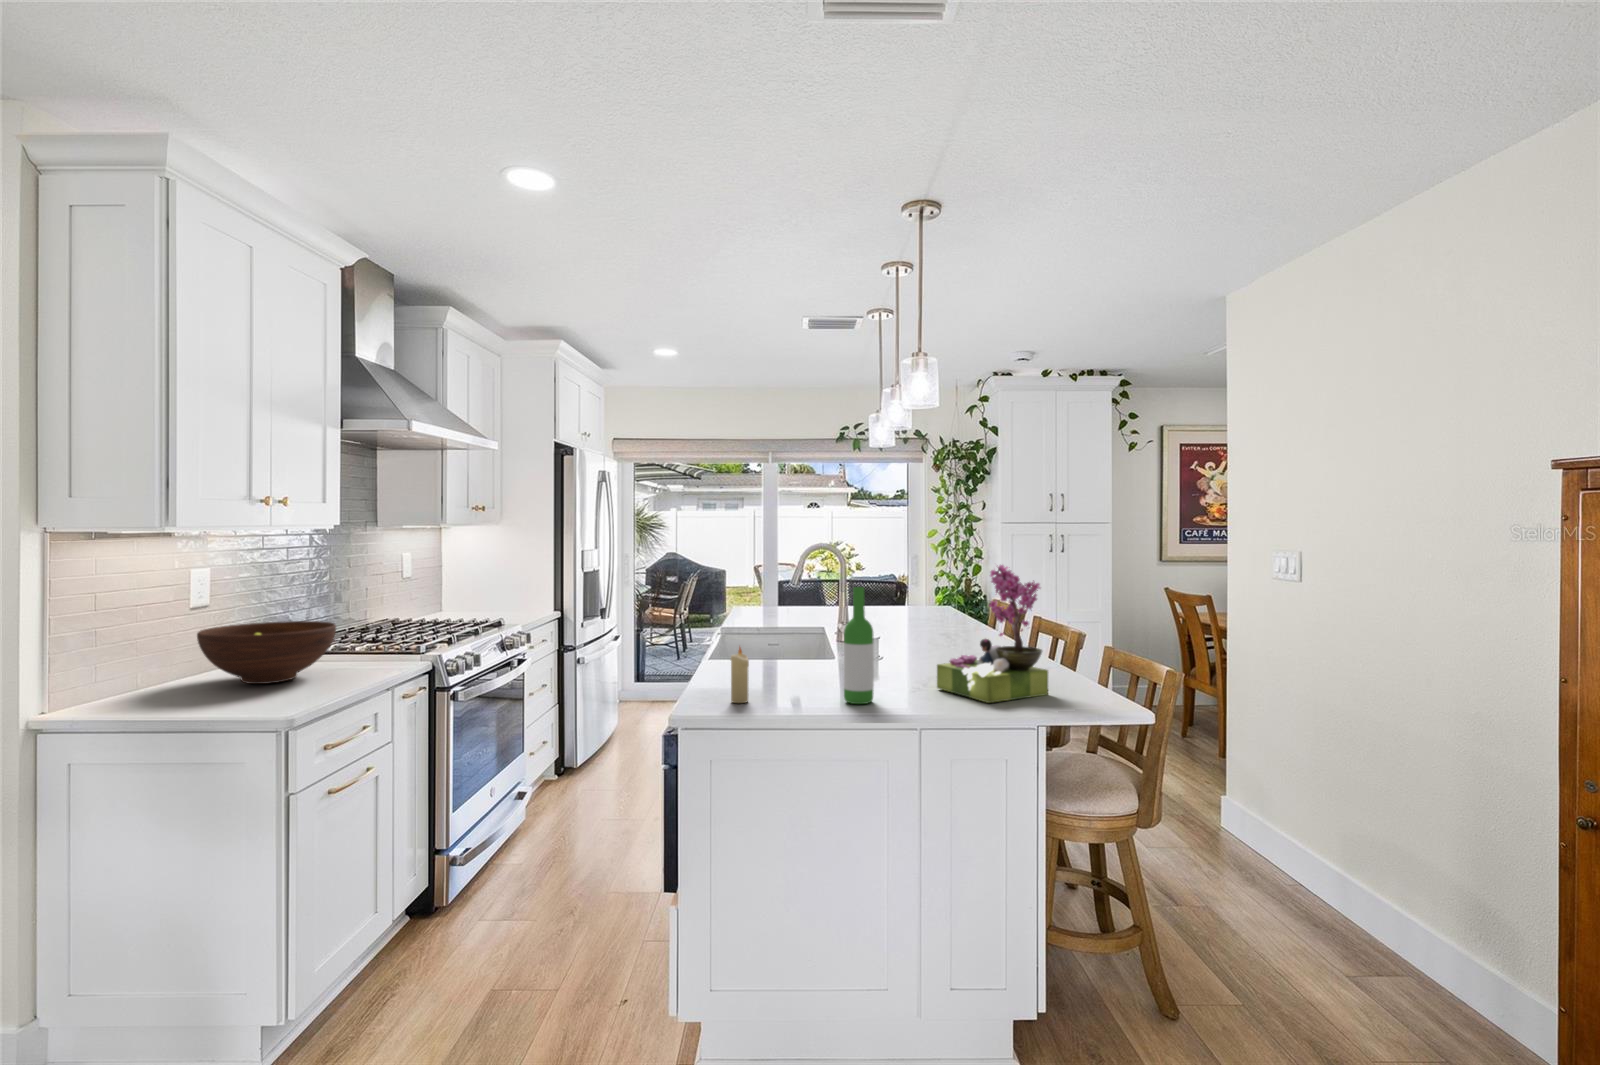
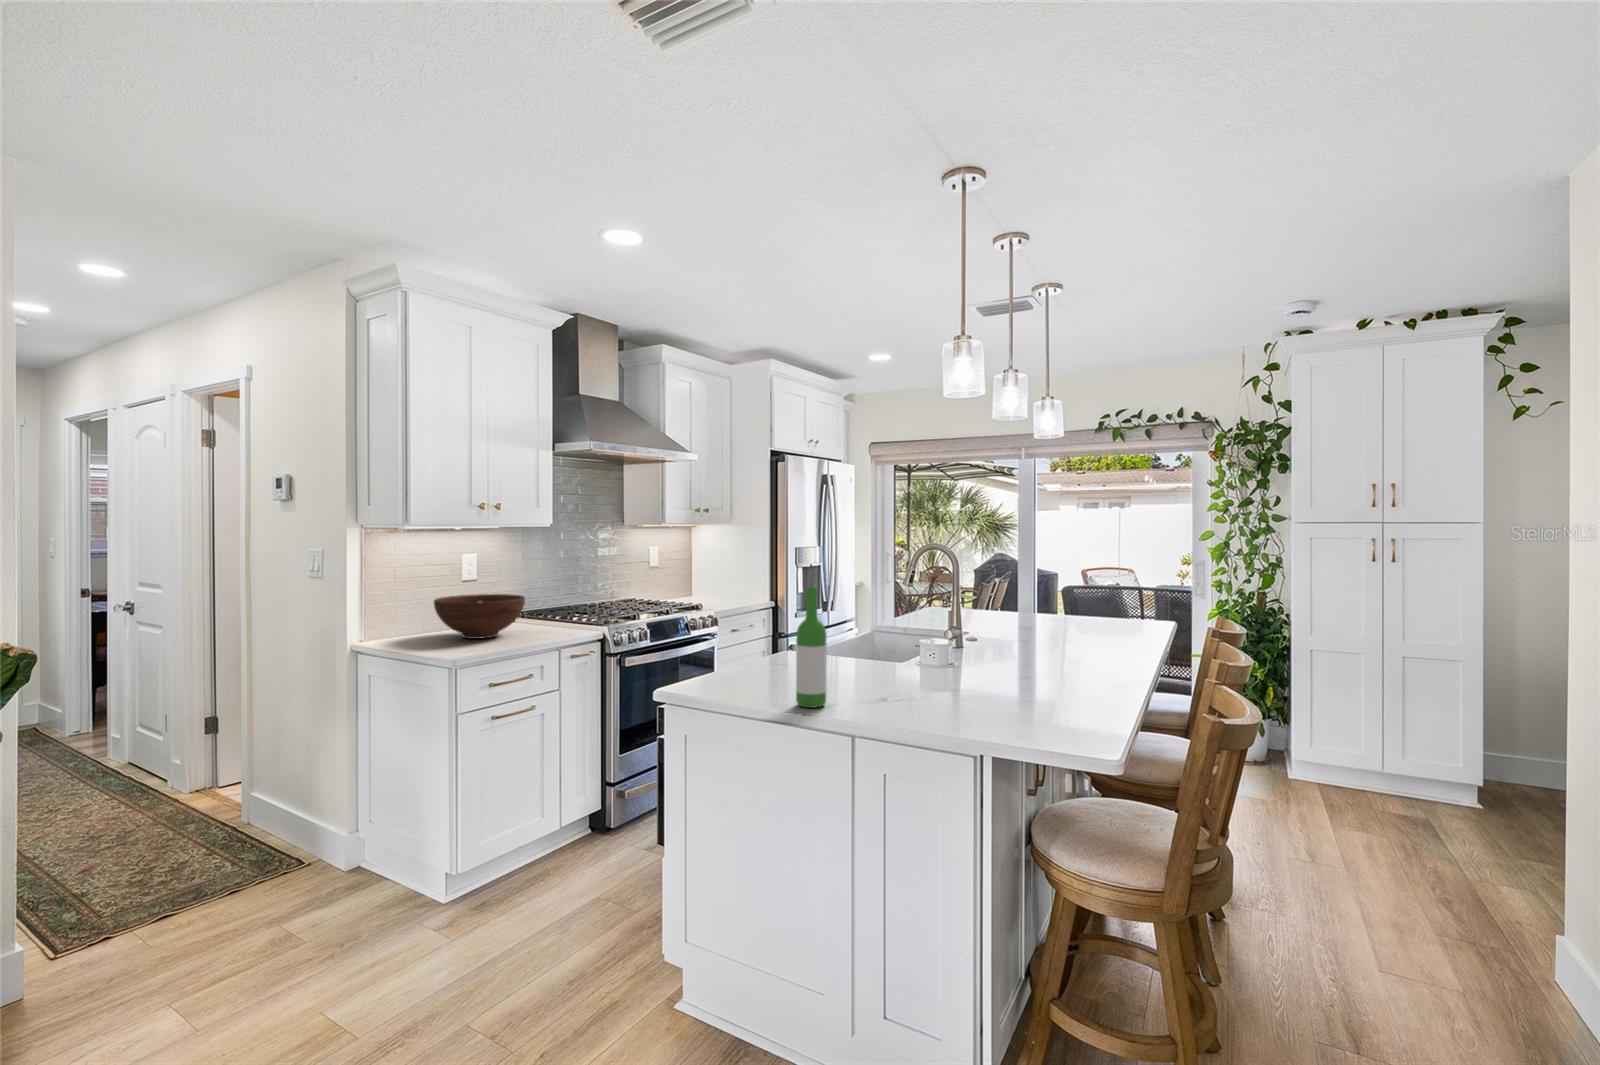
flower arrangement: present [937,565,1048,703] -> none [915,566,1024,725]
candle: present [731,647,749,703] -> none [711,637,728,692]

